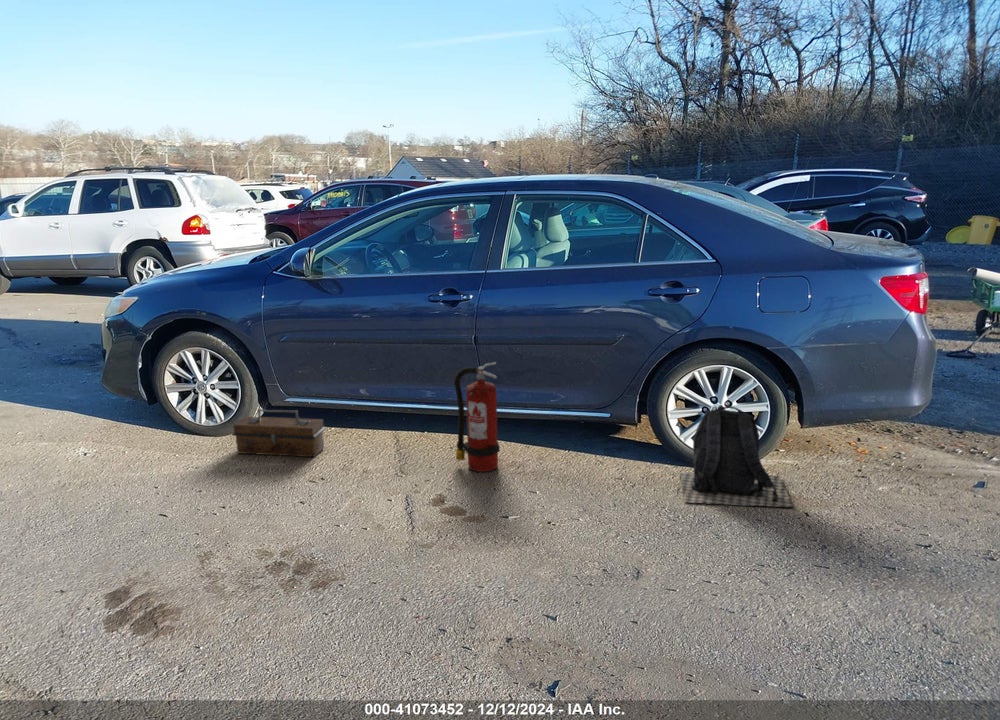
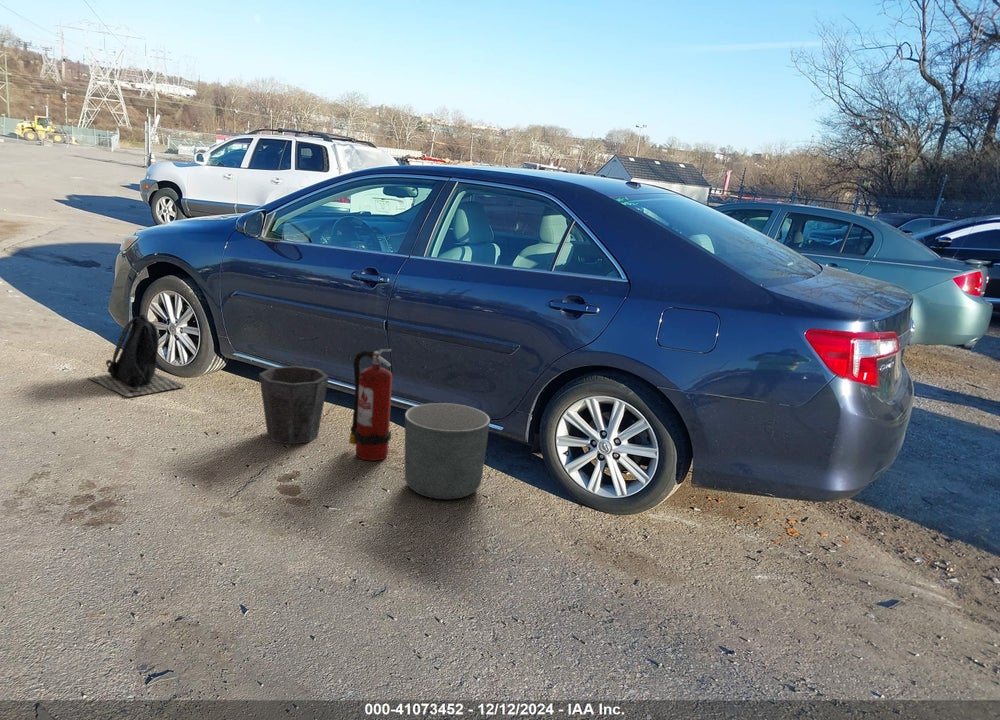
waste bin: none [357,396,420,475] -> present [259,366,329,444]
planter: none [535,401,614,490] -> present [405,403,490,499]
backpack: present [680,406,793,507] -> present [89,315,185,397]
toolbox: present [232,409,326,457] -> none [176,358,259,413]

